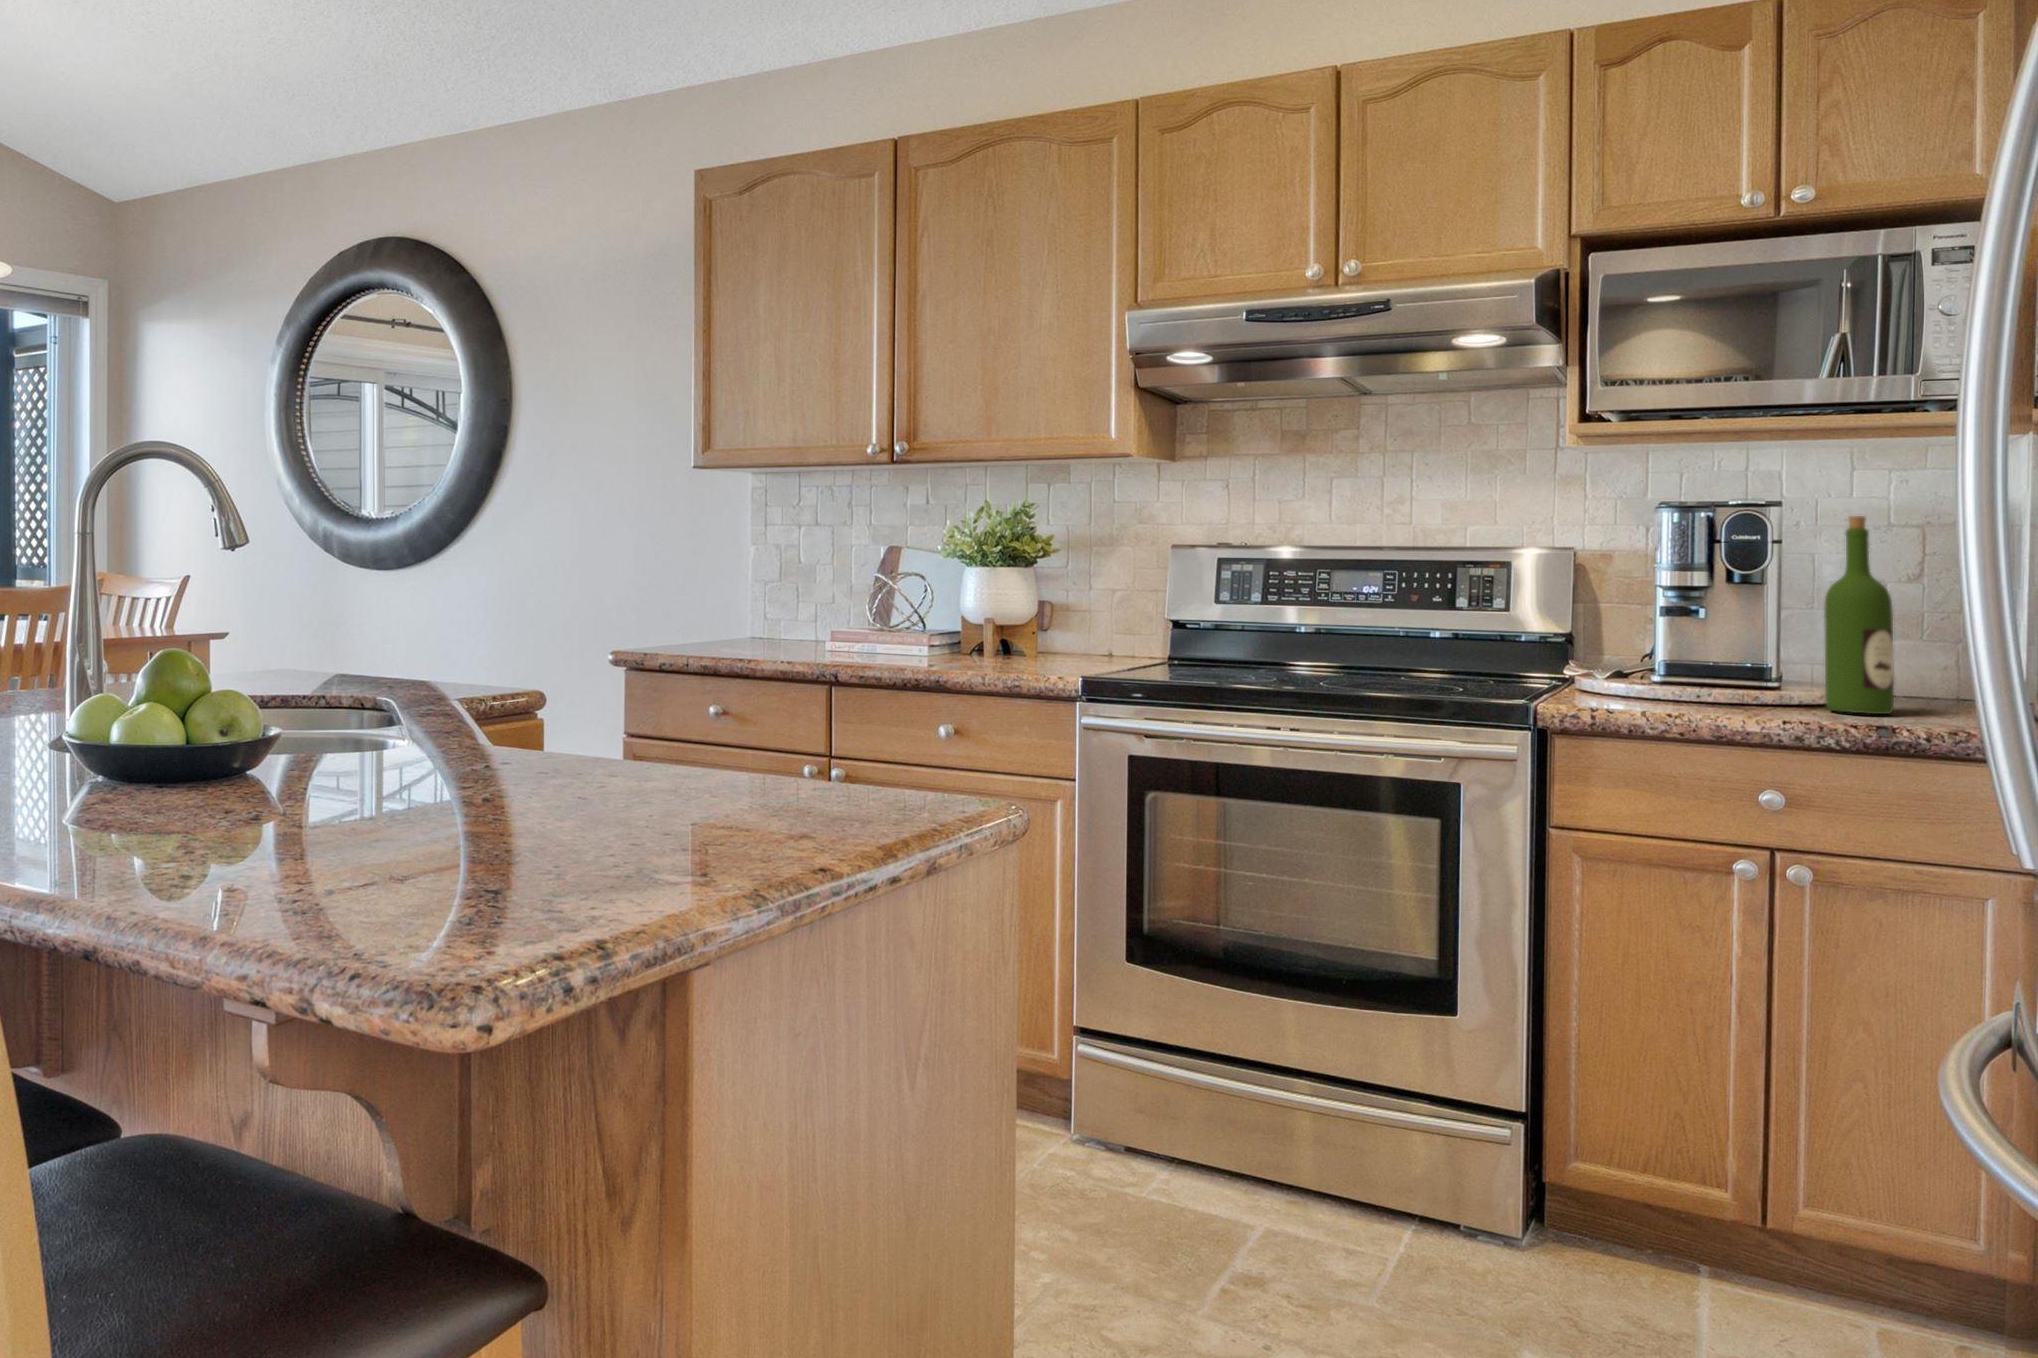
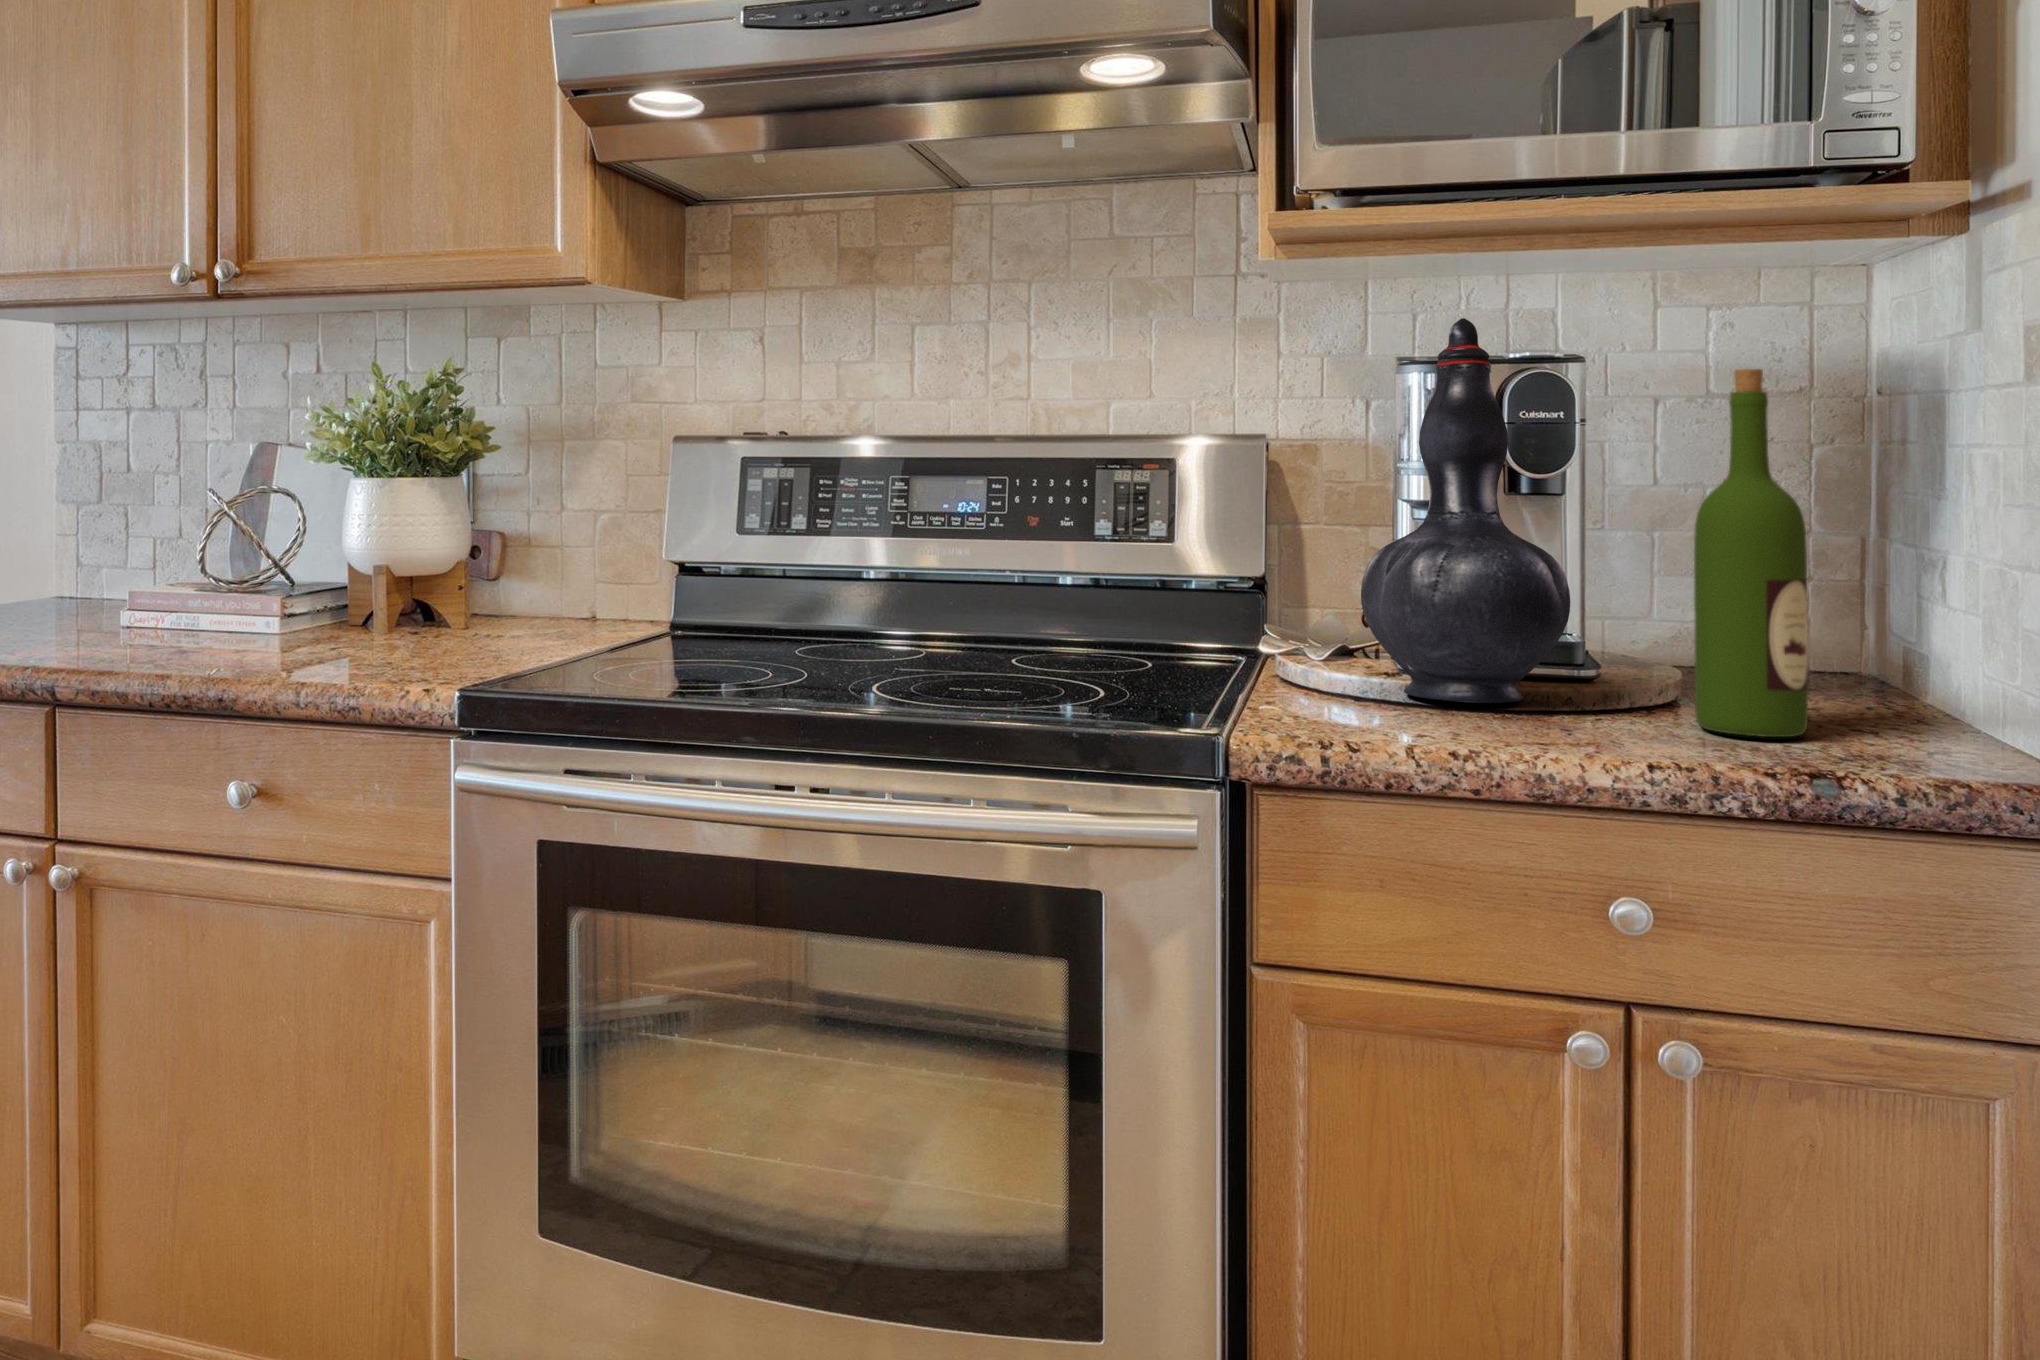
decorative vase: none [1623,485,1755,698] -> present [1361,318,1570,703]

